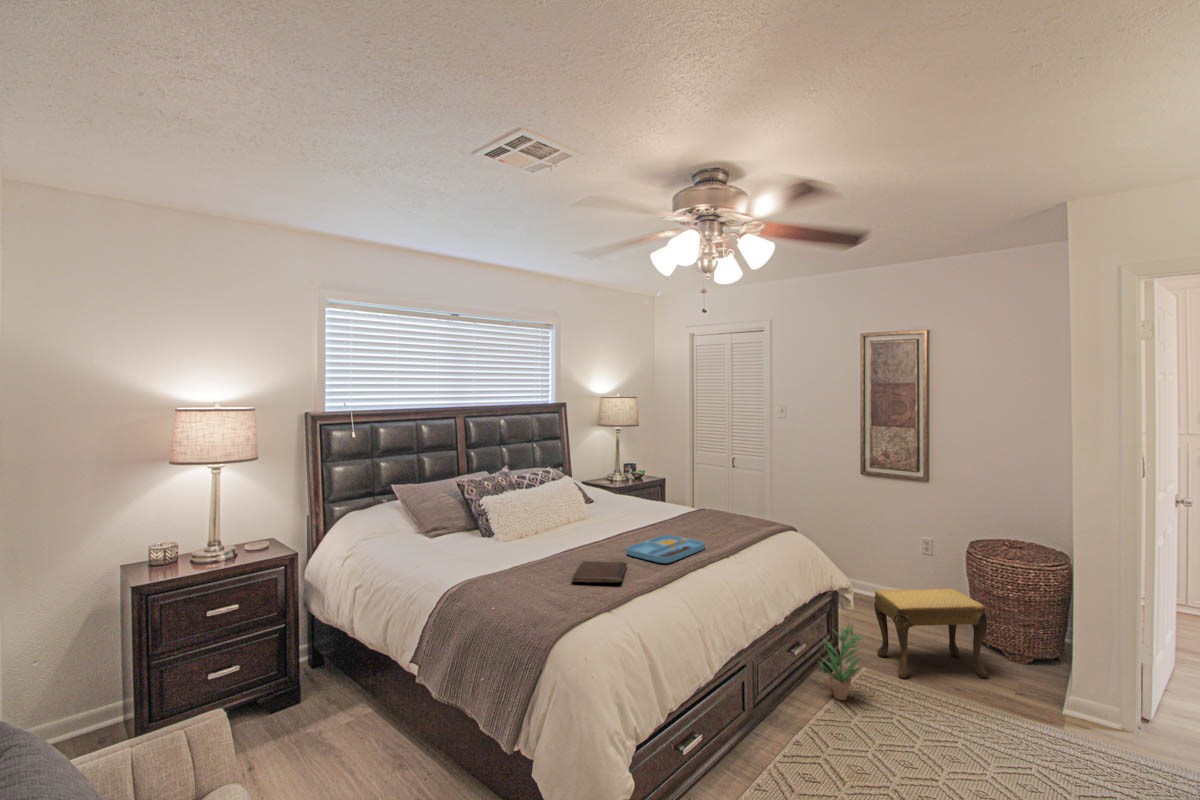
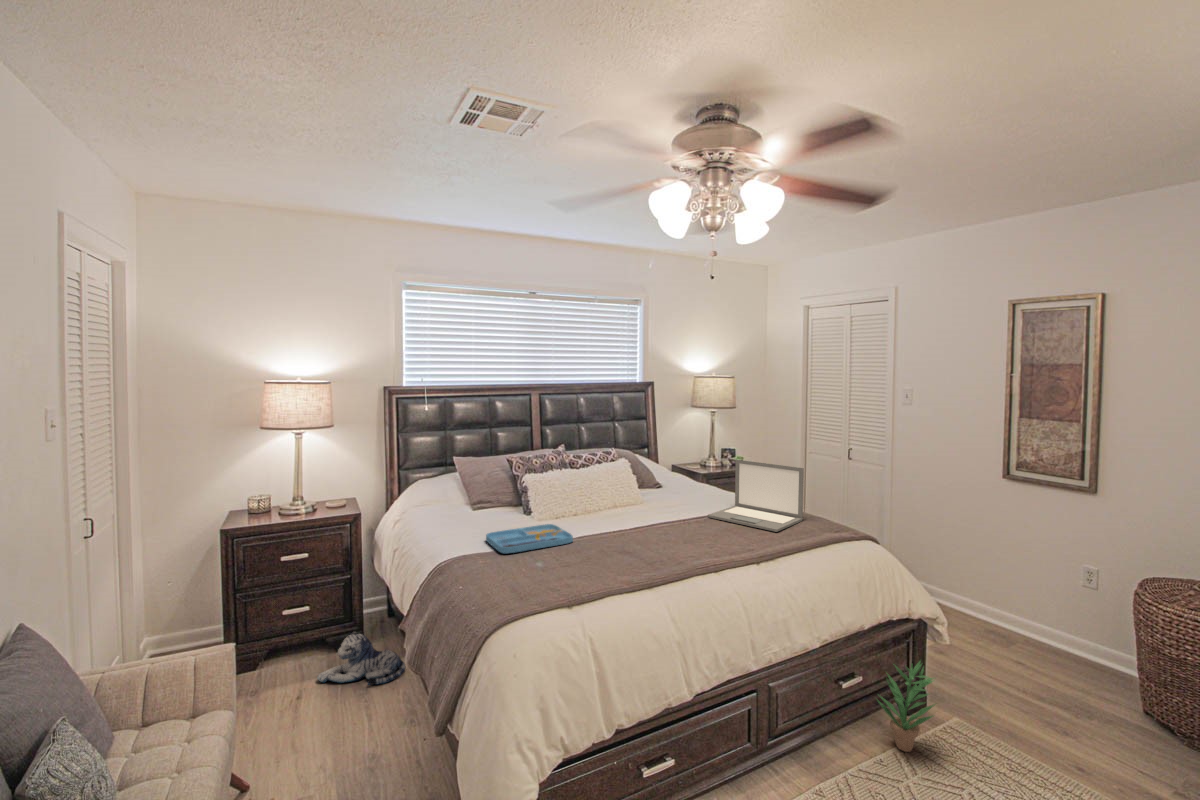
laptop: none [658,470,736,530] -> present [708,460,804,532]
tray: present [626,535,705,563] -> present [486,524,573,553]
book: present [572,561,627,583] -> none [559,551,631,578]
footstool: present [874,588,988,679] -> none [980,625,1141,765]
plush toy: none [264,684,366,748] -> present [317,632,405,685]

